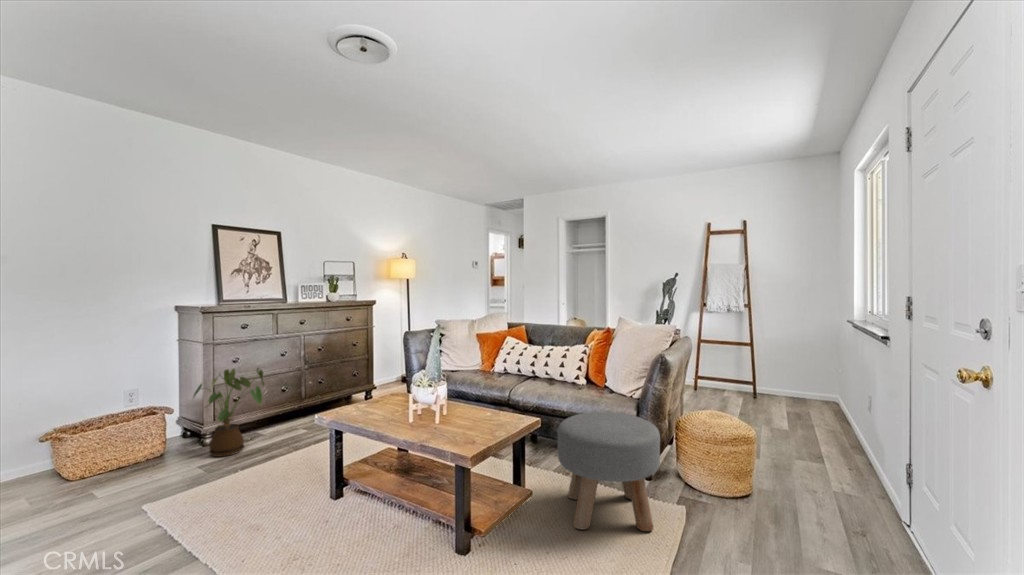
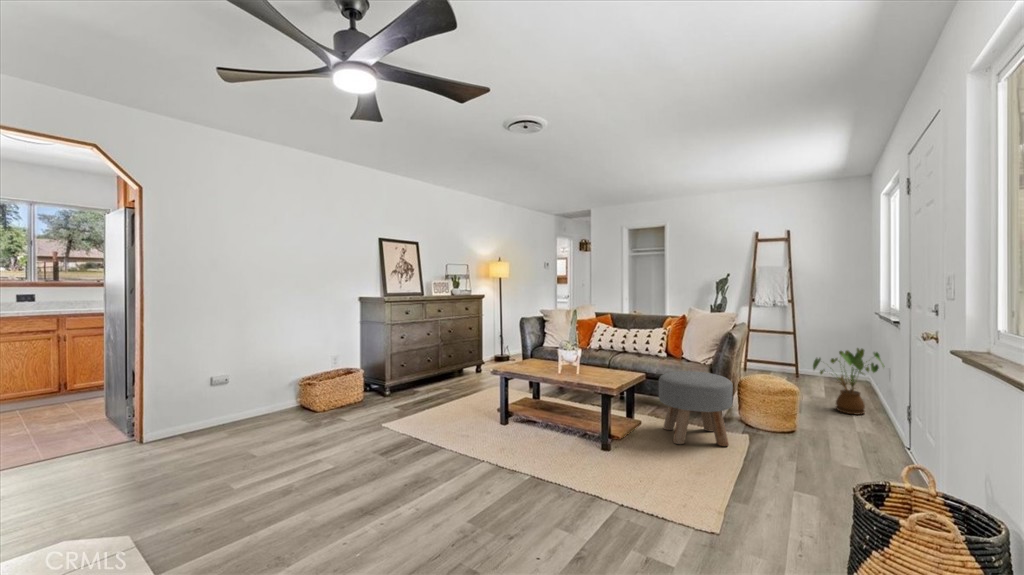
house plant: present [194,368,264,457] -> present [813,348,884,415]

